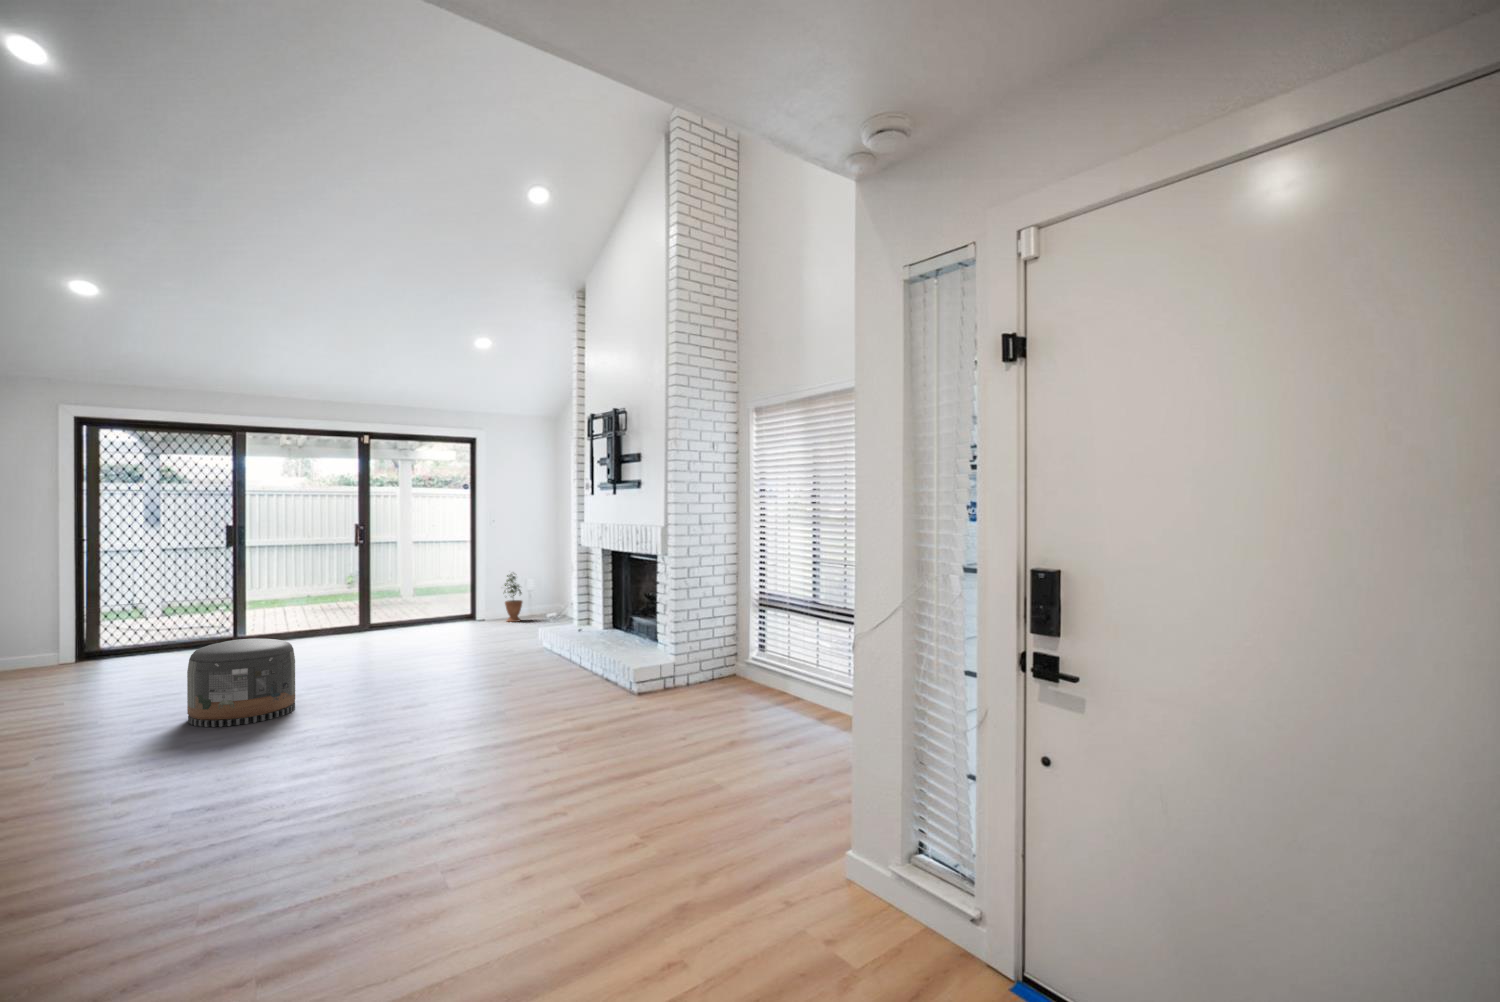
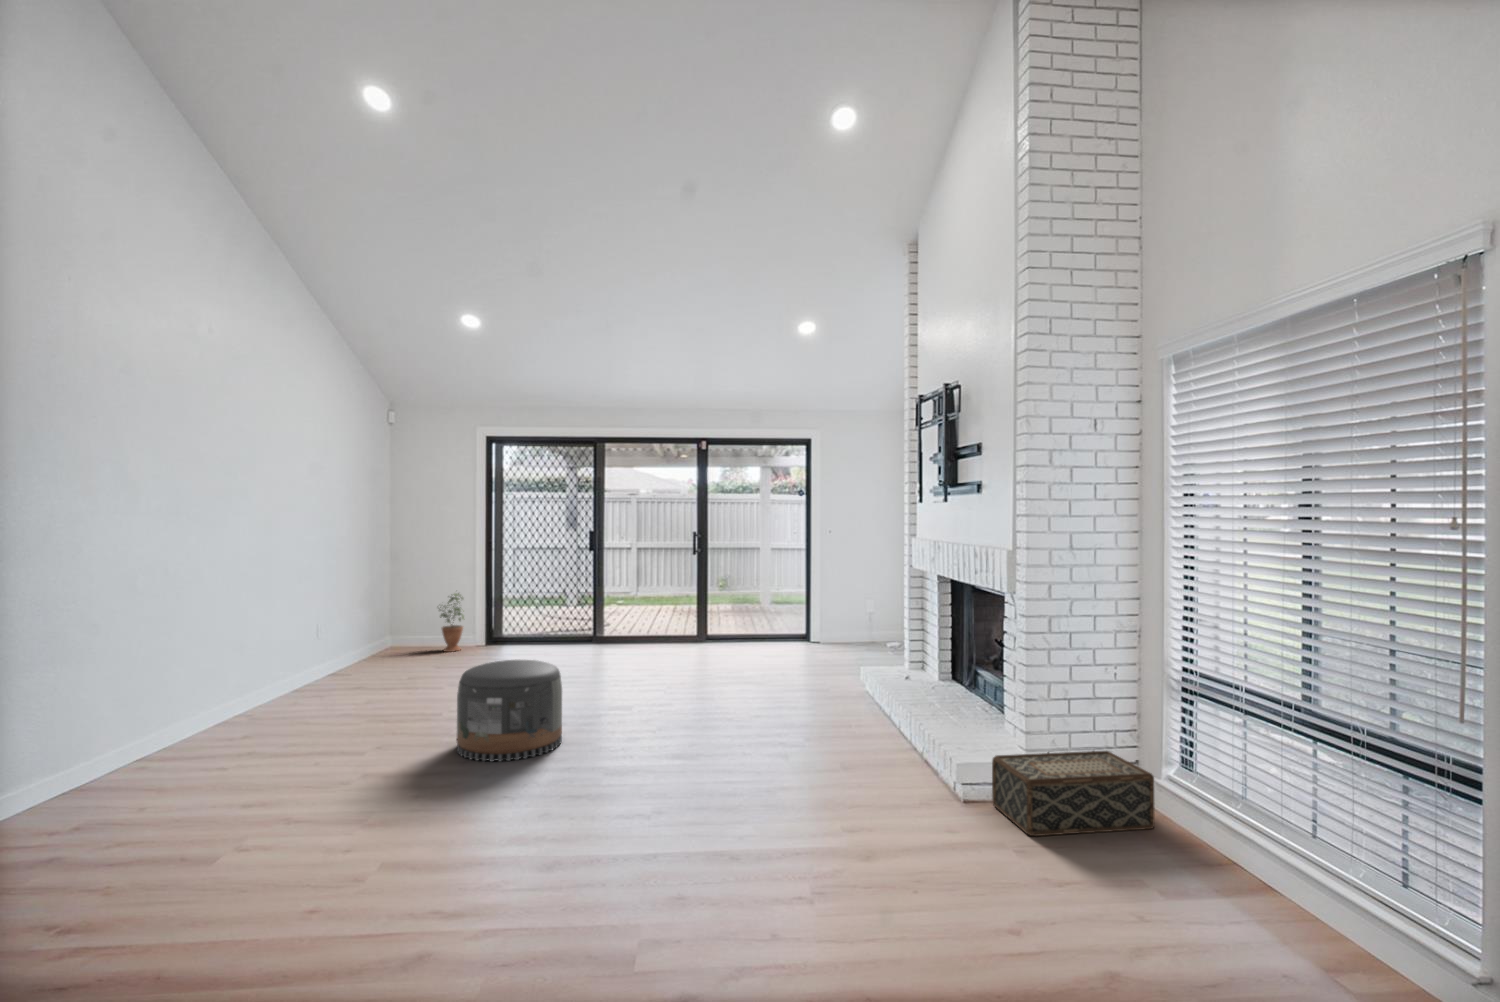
potted plant: present [504,574,522,622] -> present [439,593,464,652]
woven basket: none [655,649,747,699] -> present [992,751,1154,836]

